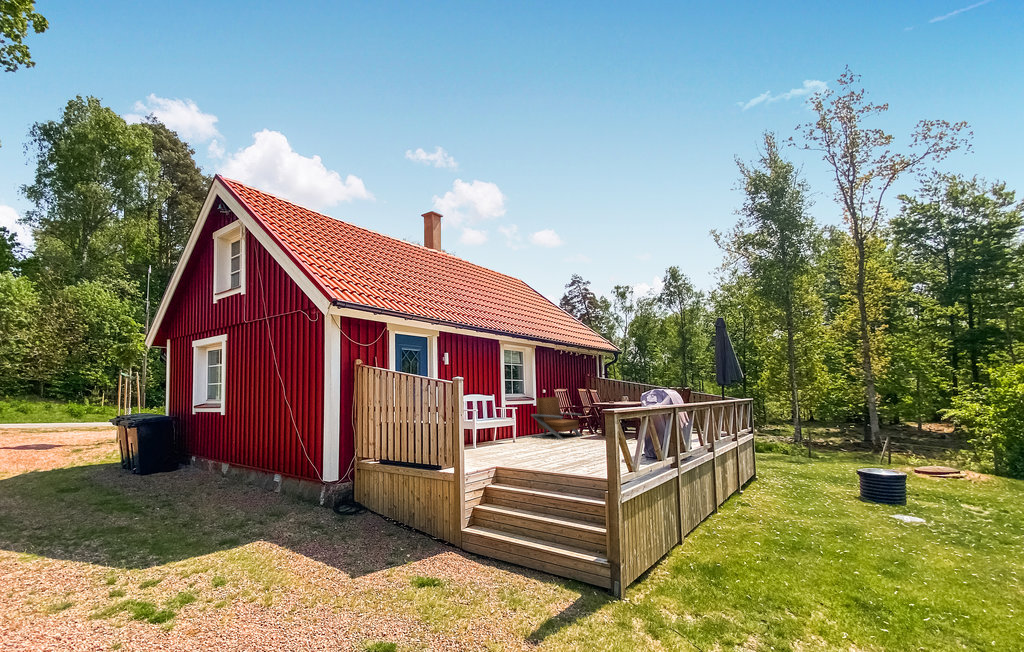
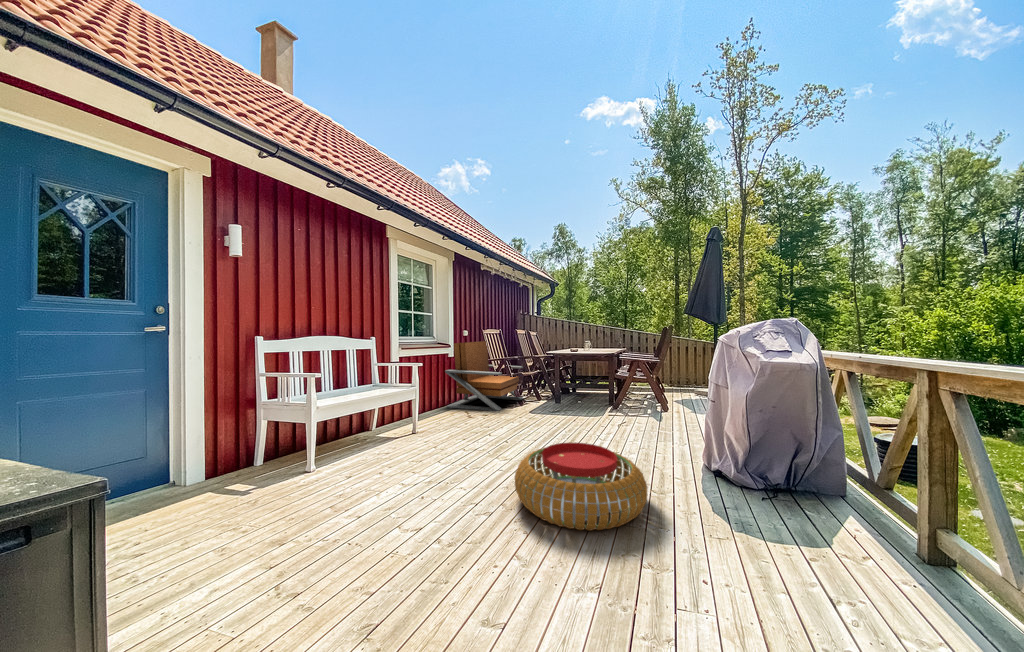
pouf: none [543,437,587,458] -> present [515,442,647,531]

